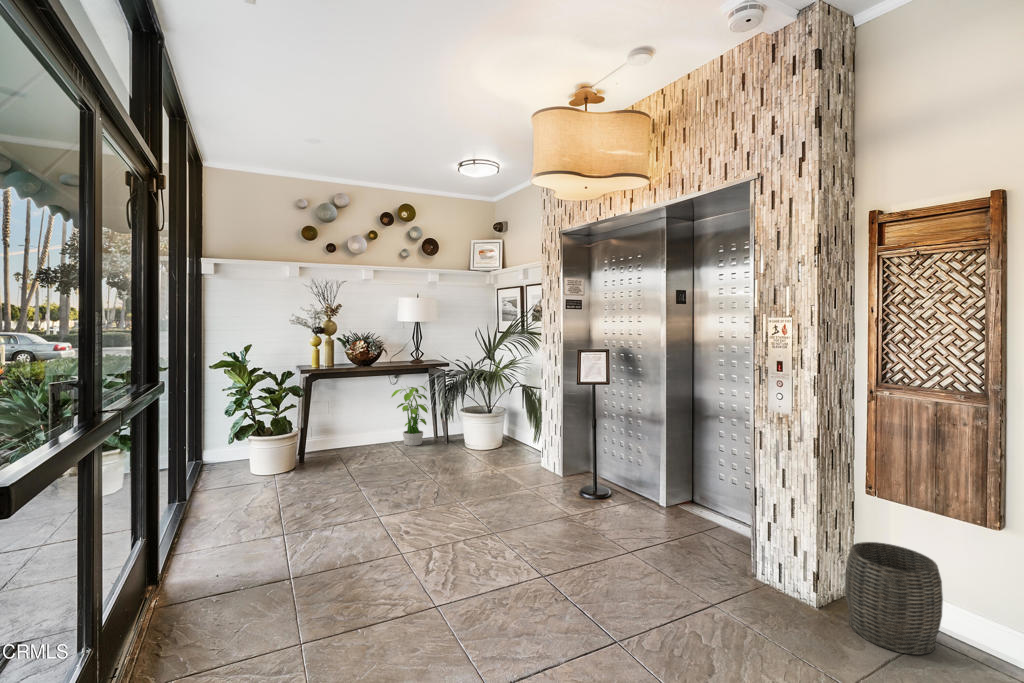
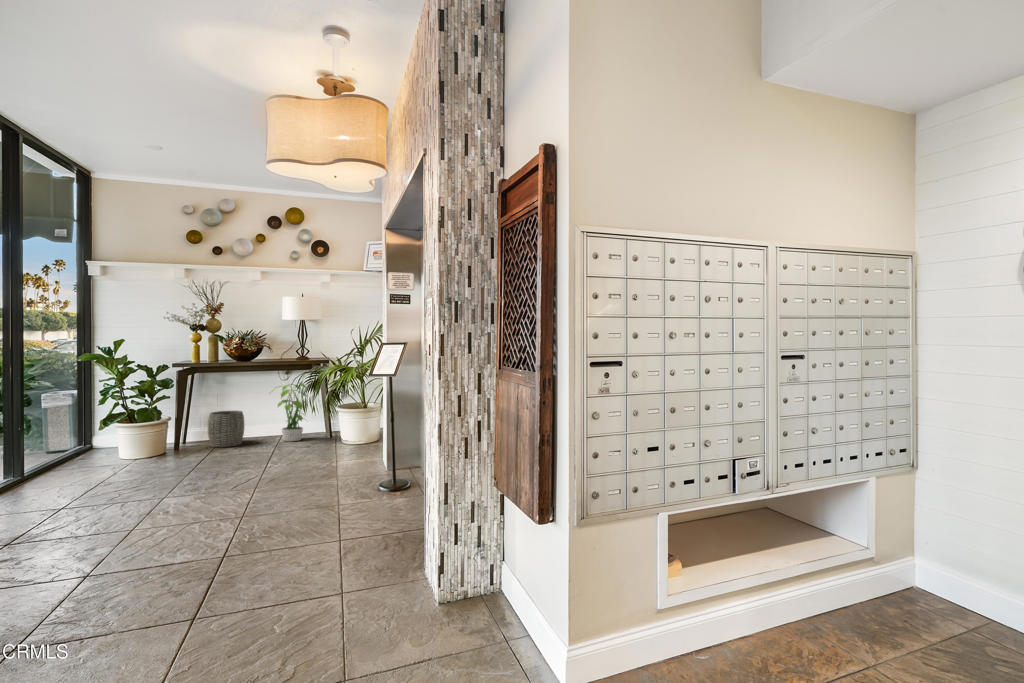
woven basket: present [845,542,943,655] -> present [208,411,244,447]

